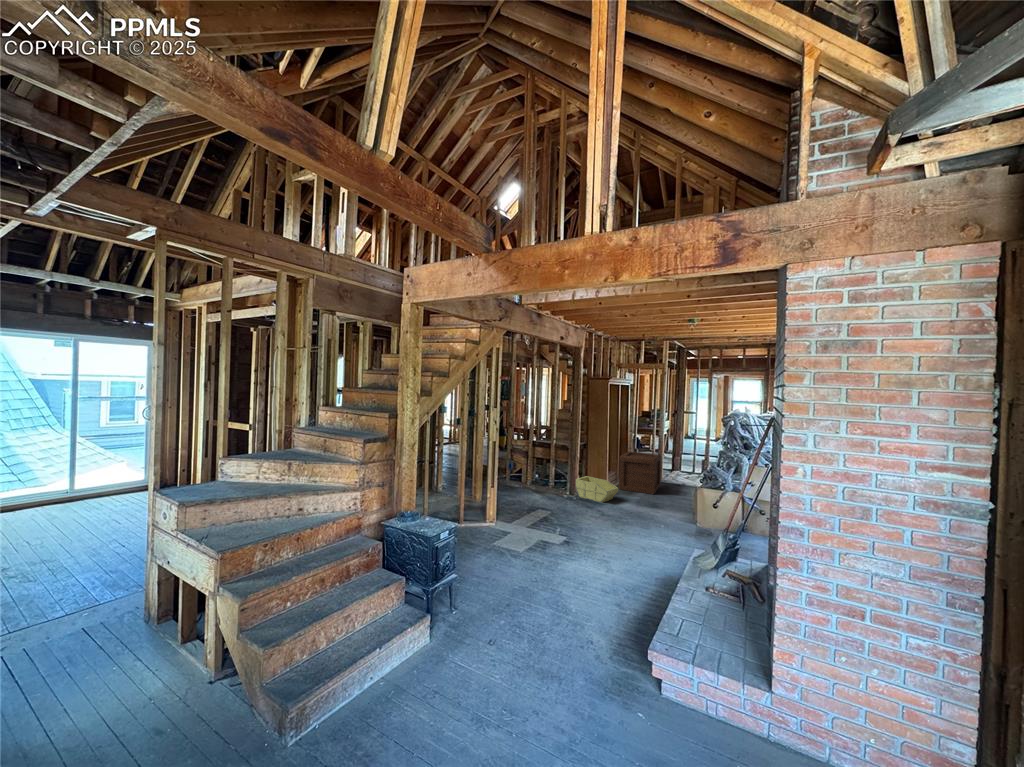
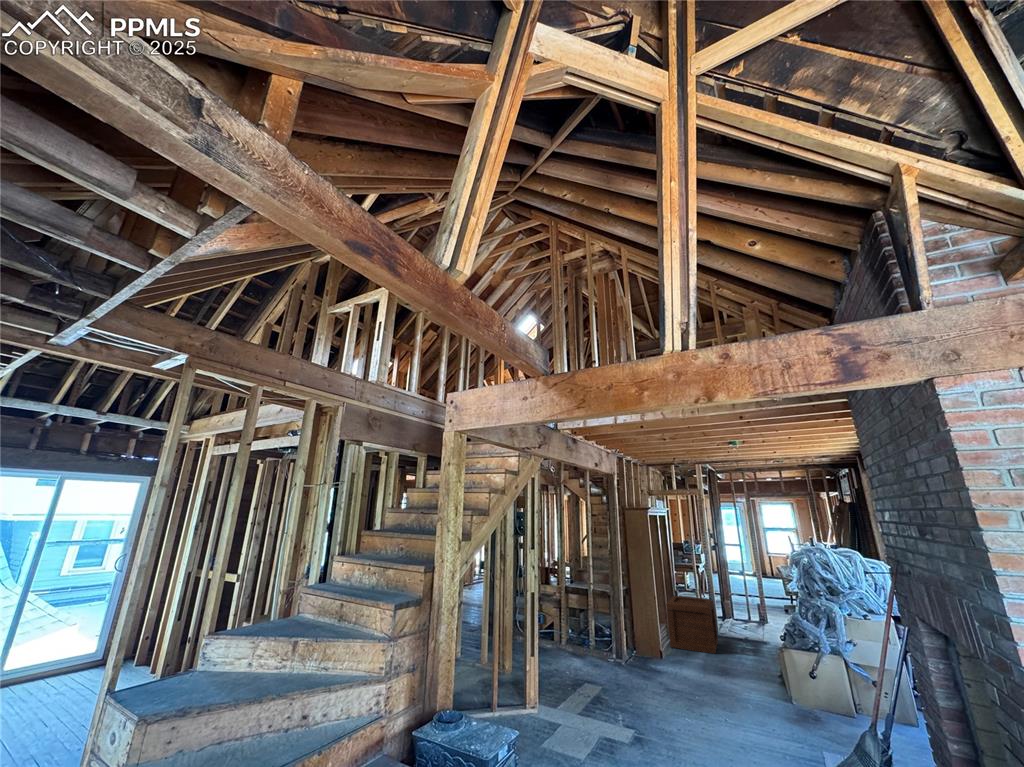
storage bin: present [576,476,618,503] -> none [620,631,674,669]

